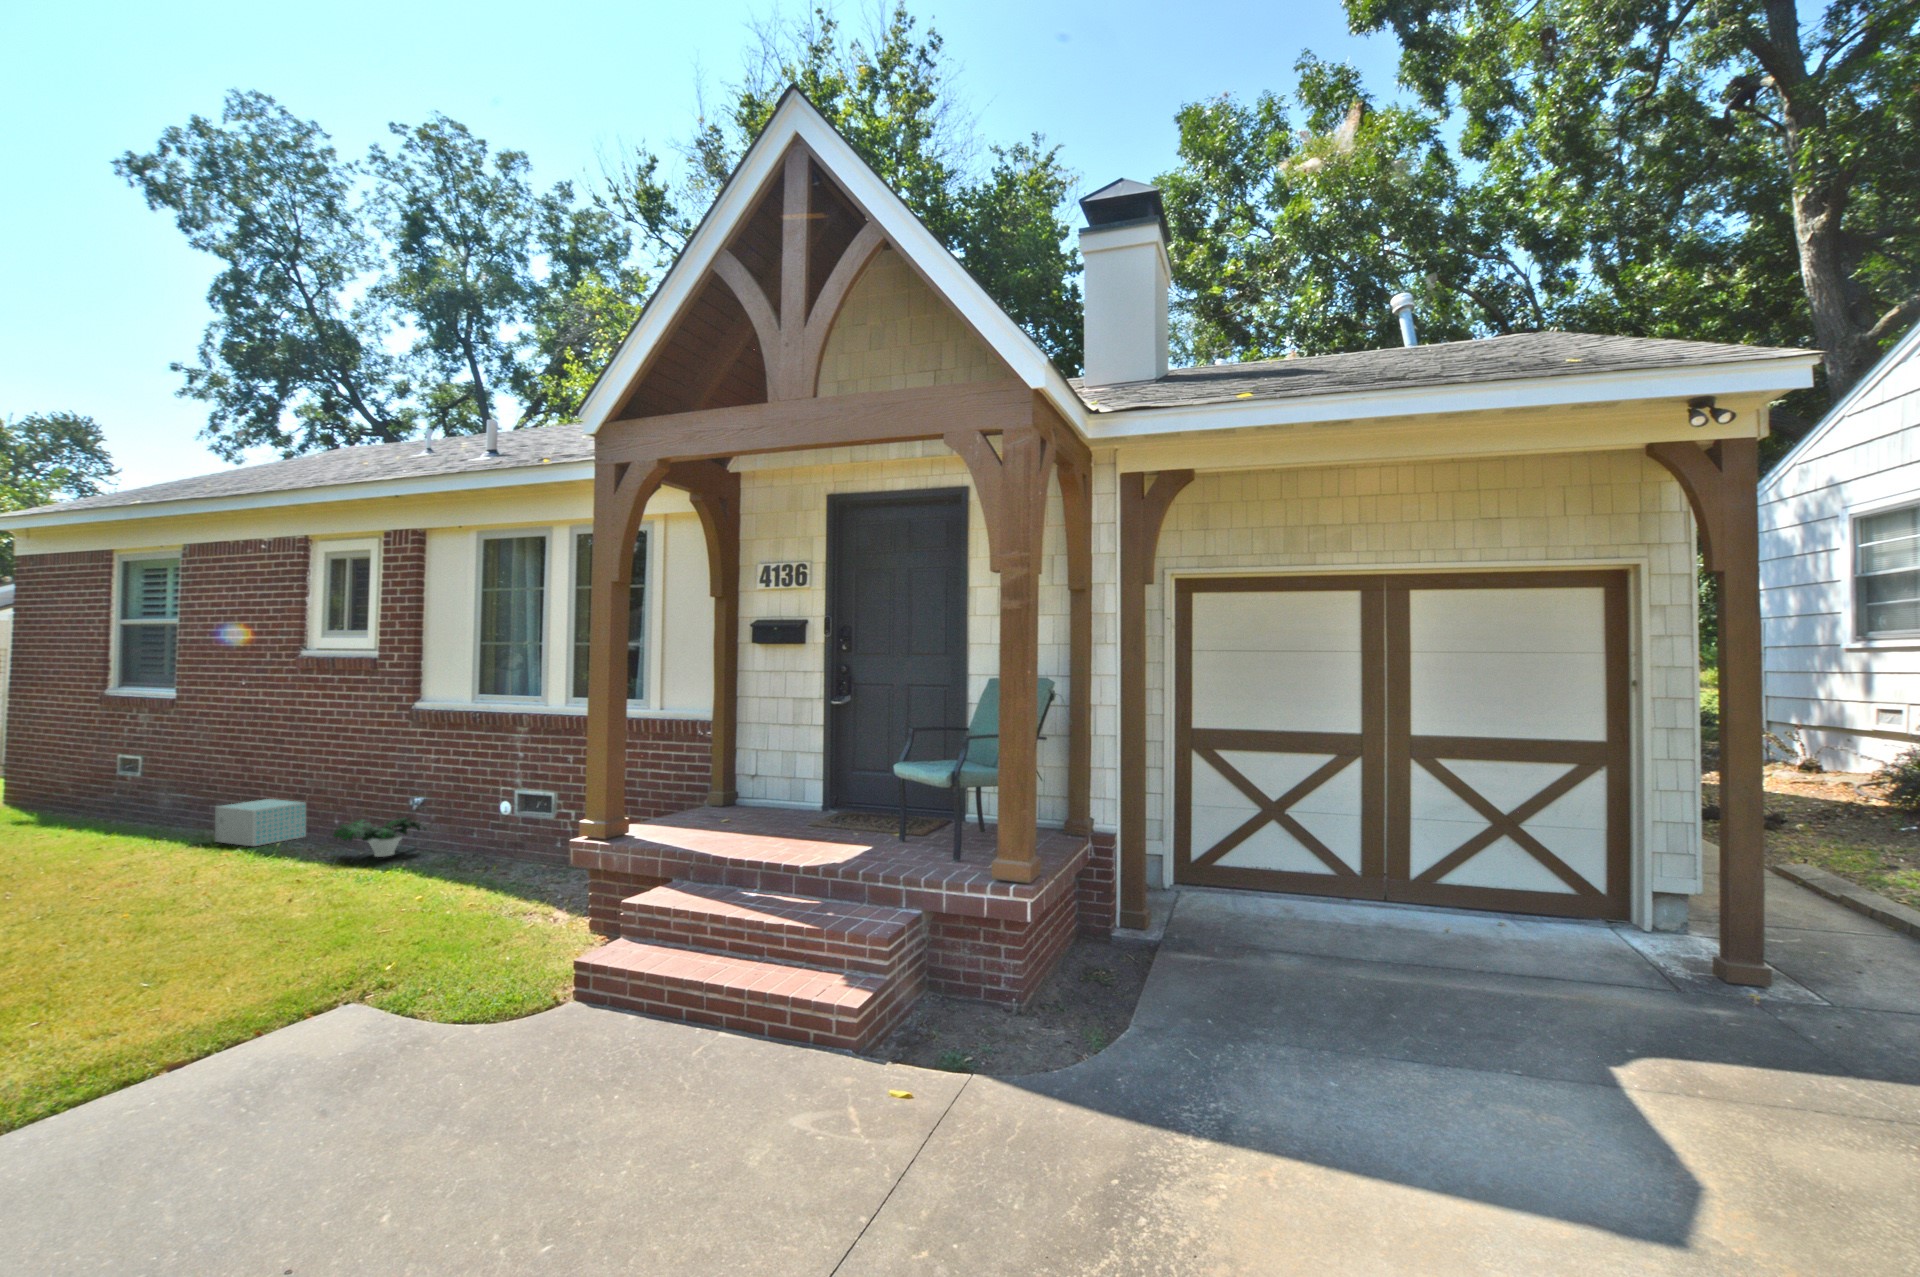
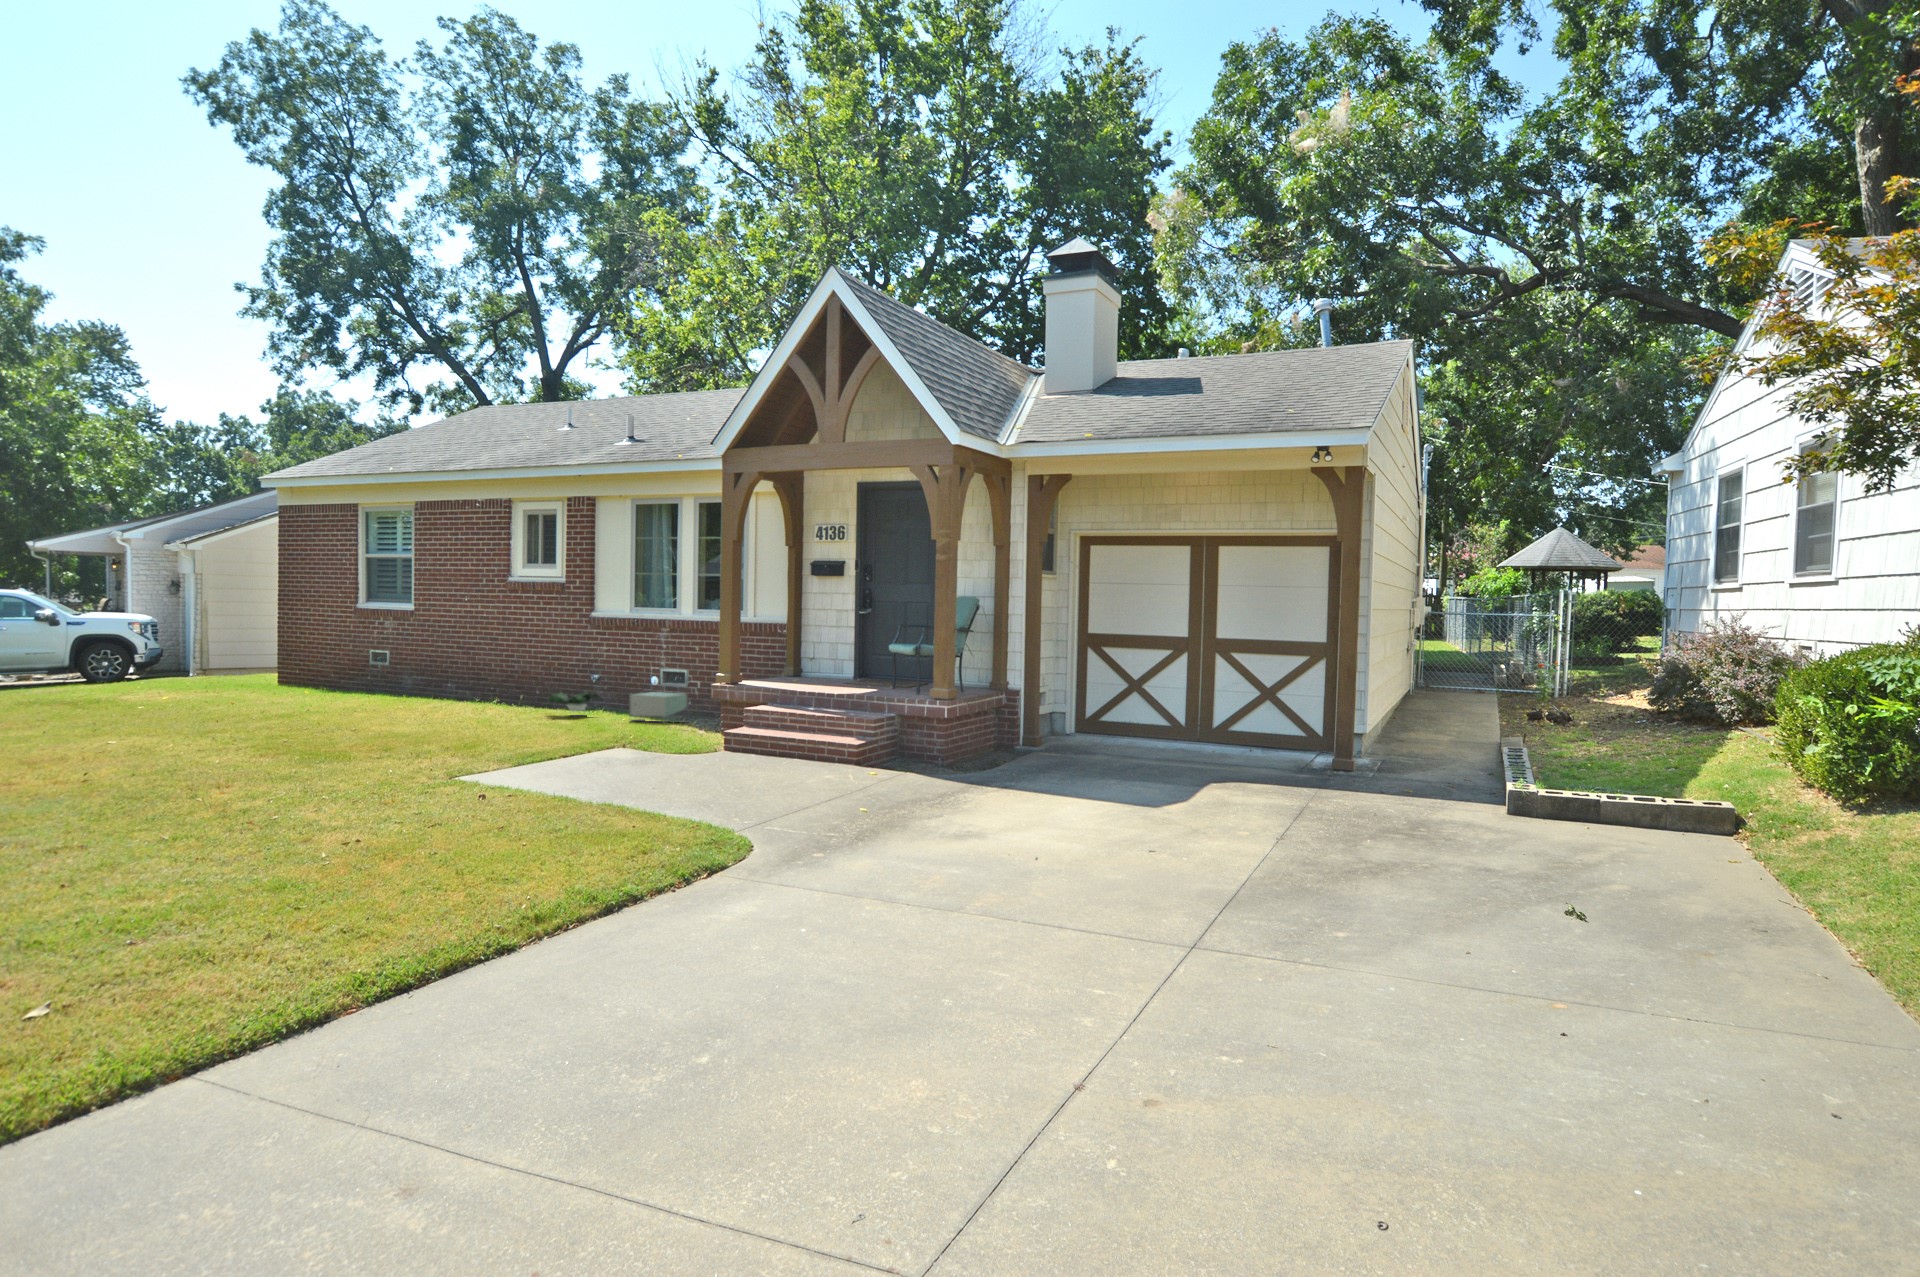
storage box: present [215,799,306,846] -> present [630,692,687,721]

